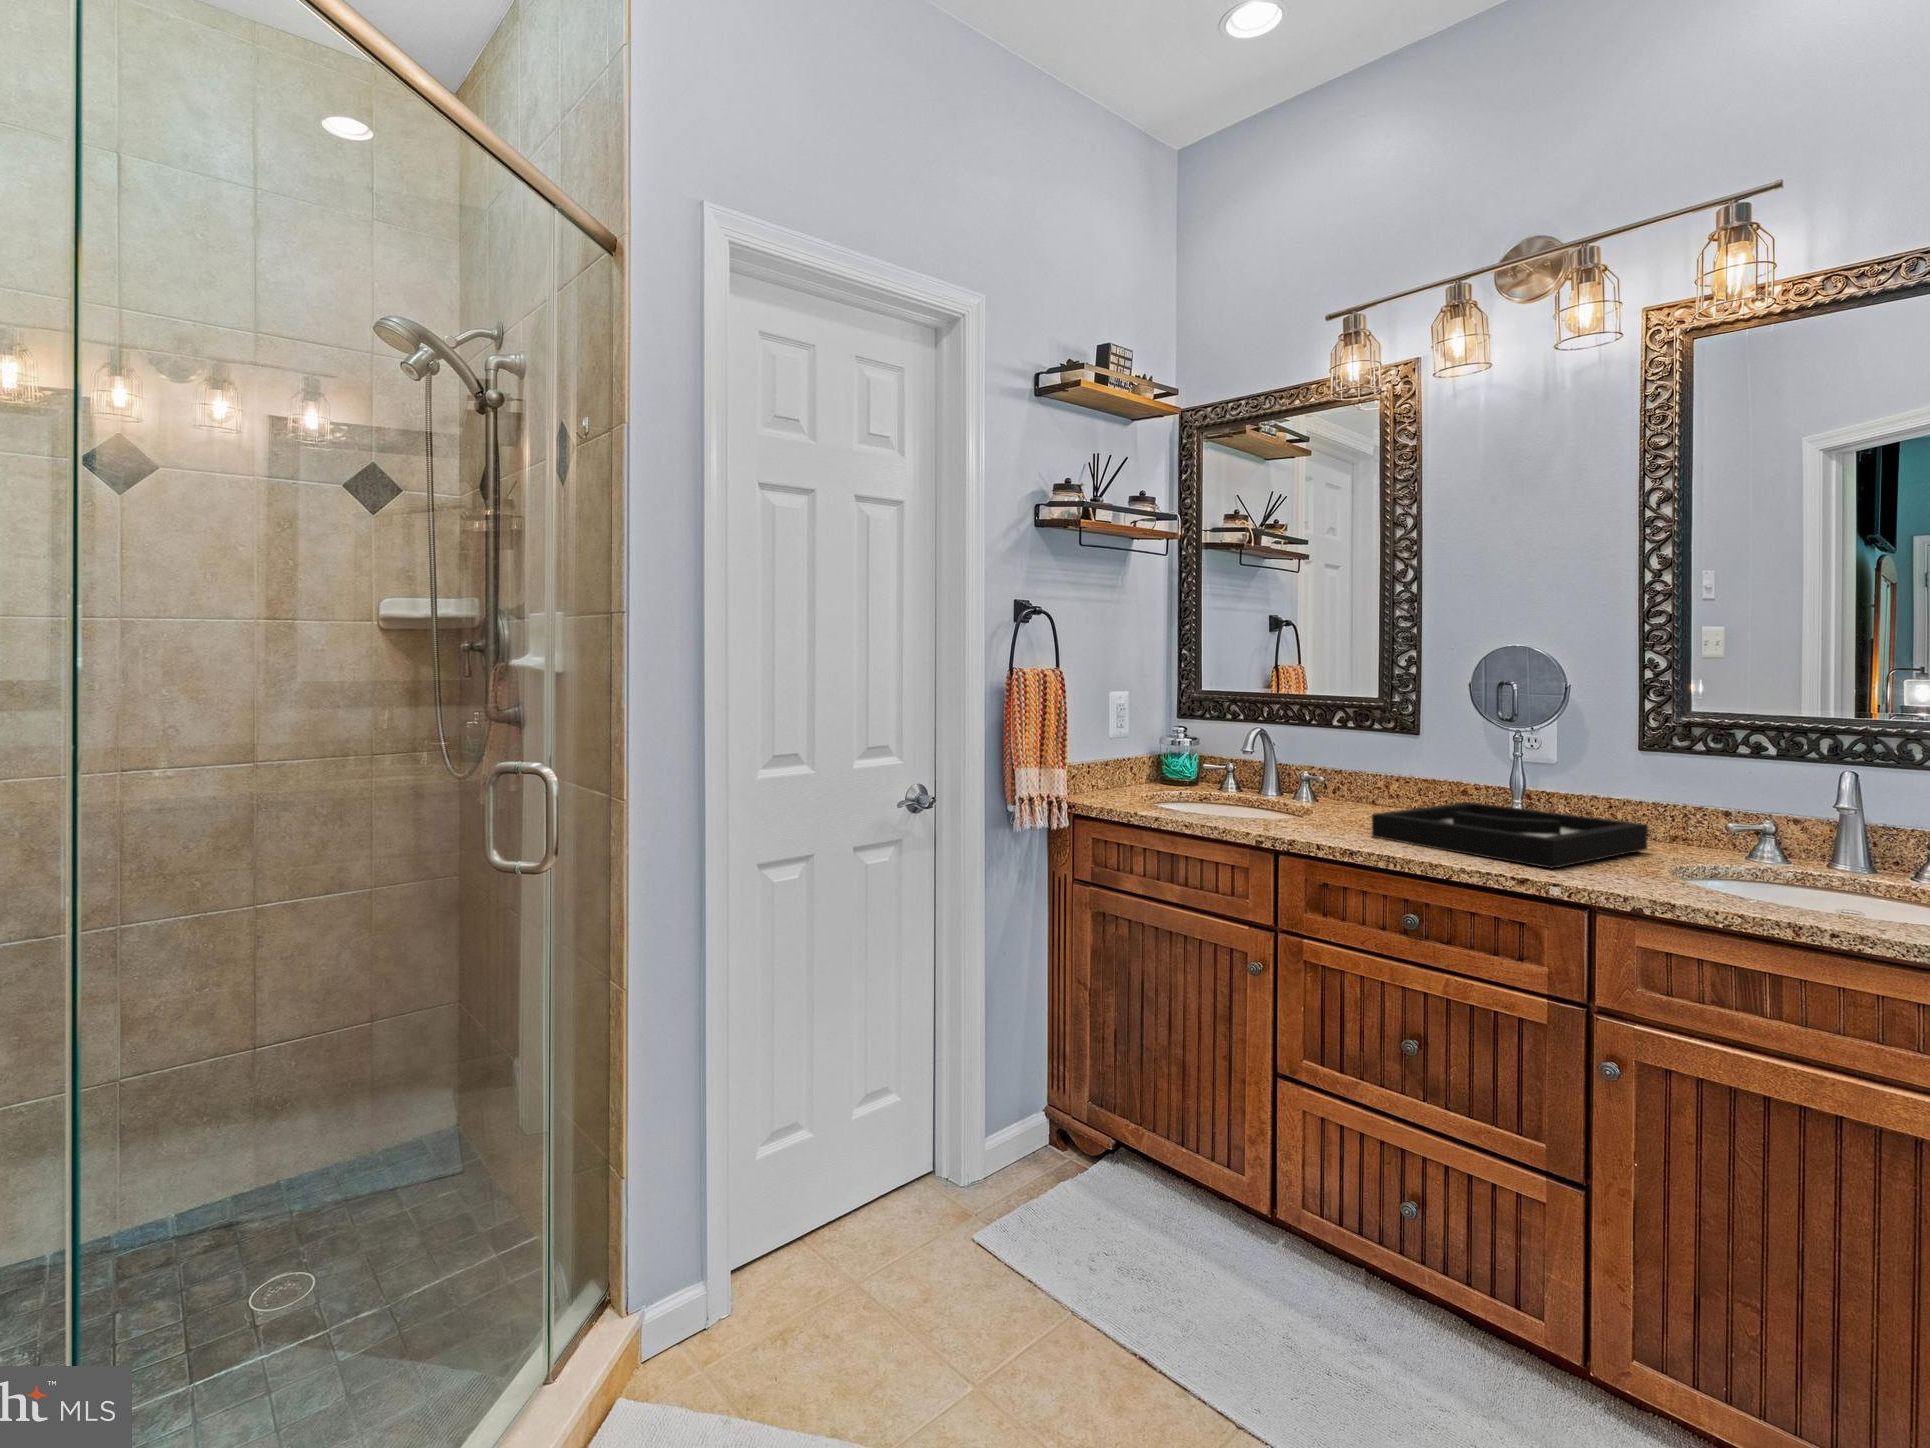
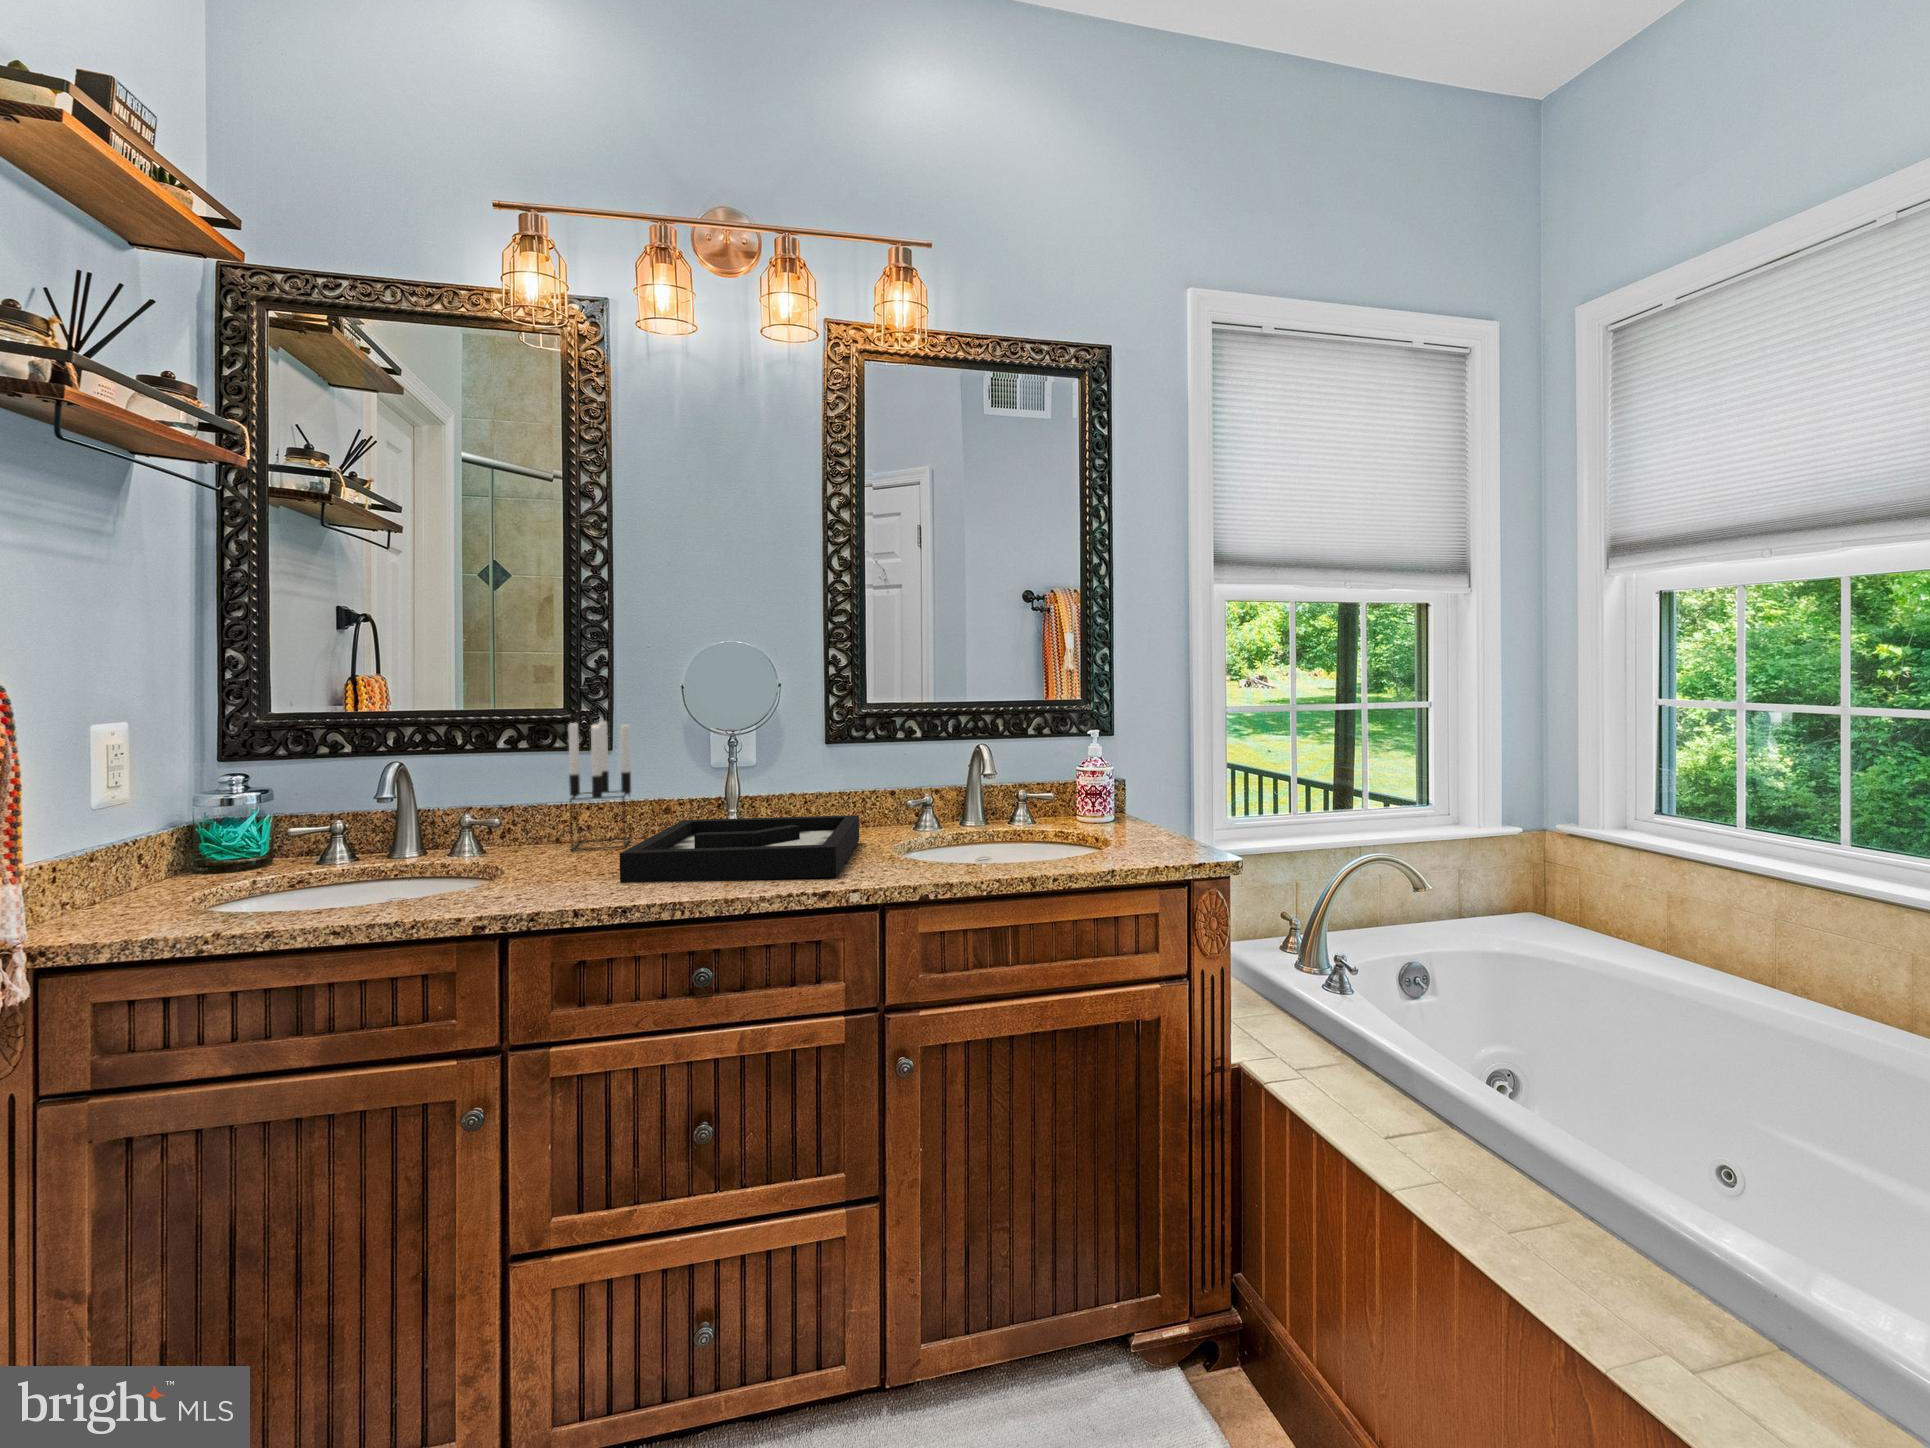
candle holder: none [1374,709,1433,817] -> present [568,722,631,851]

